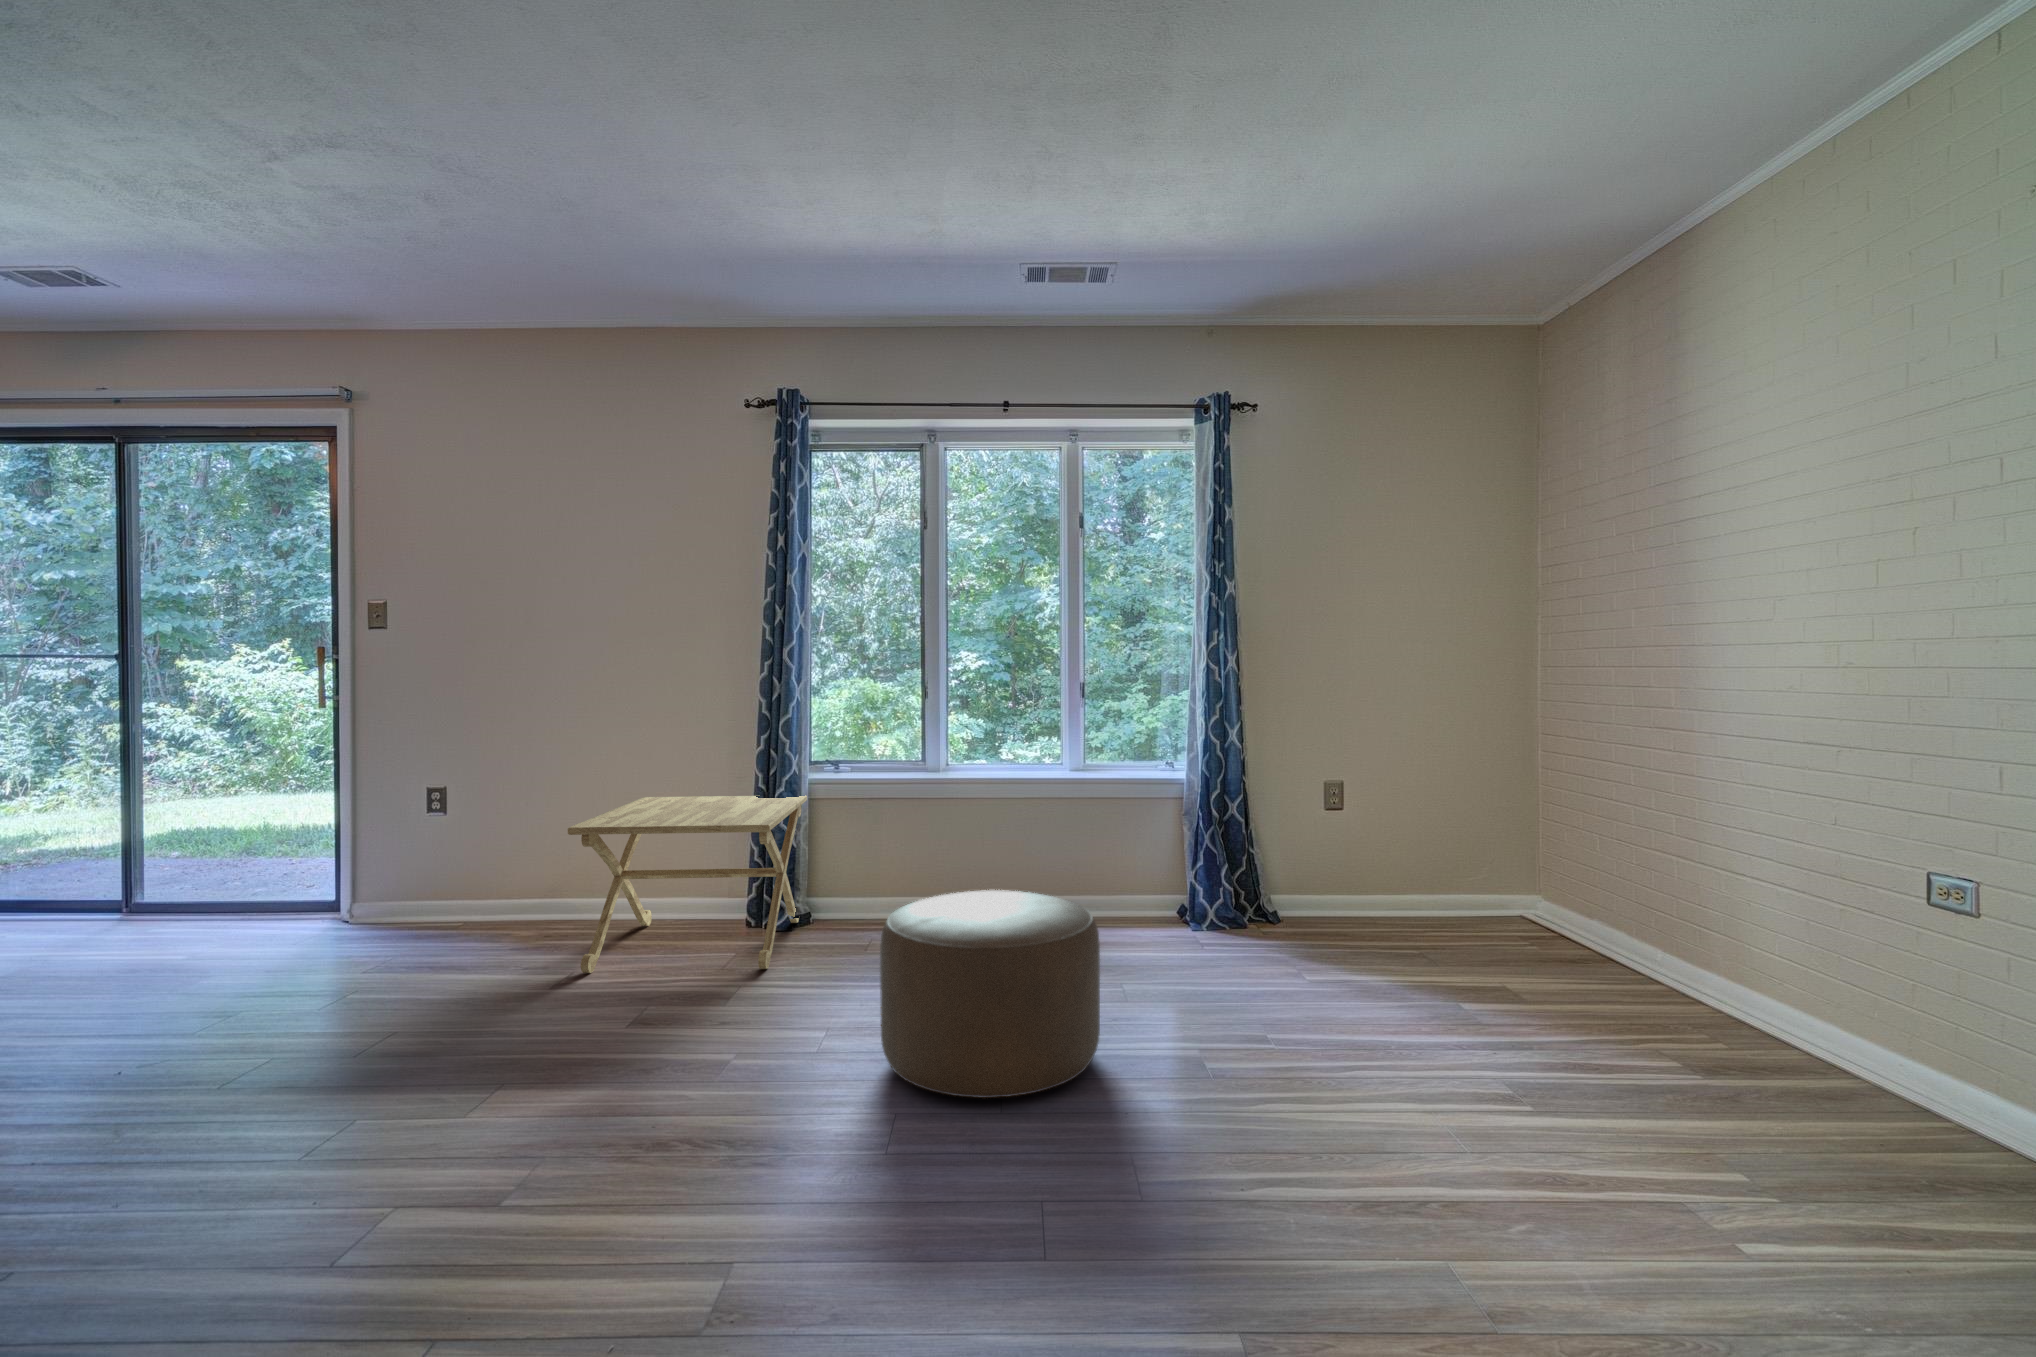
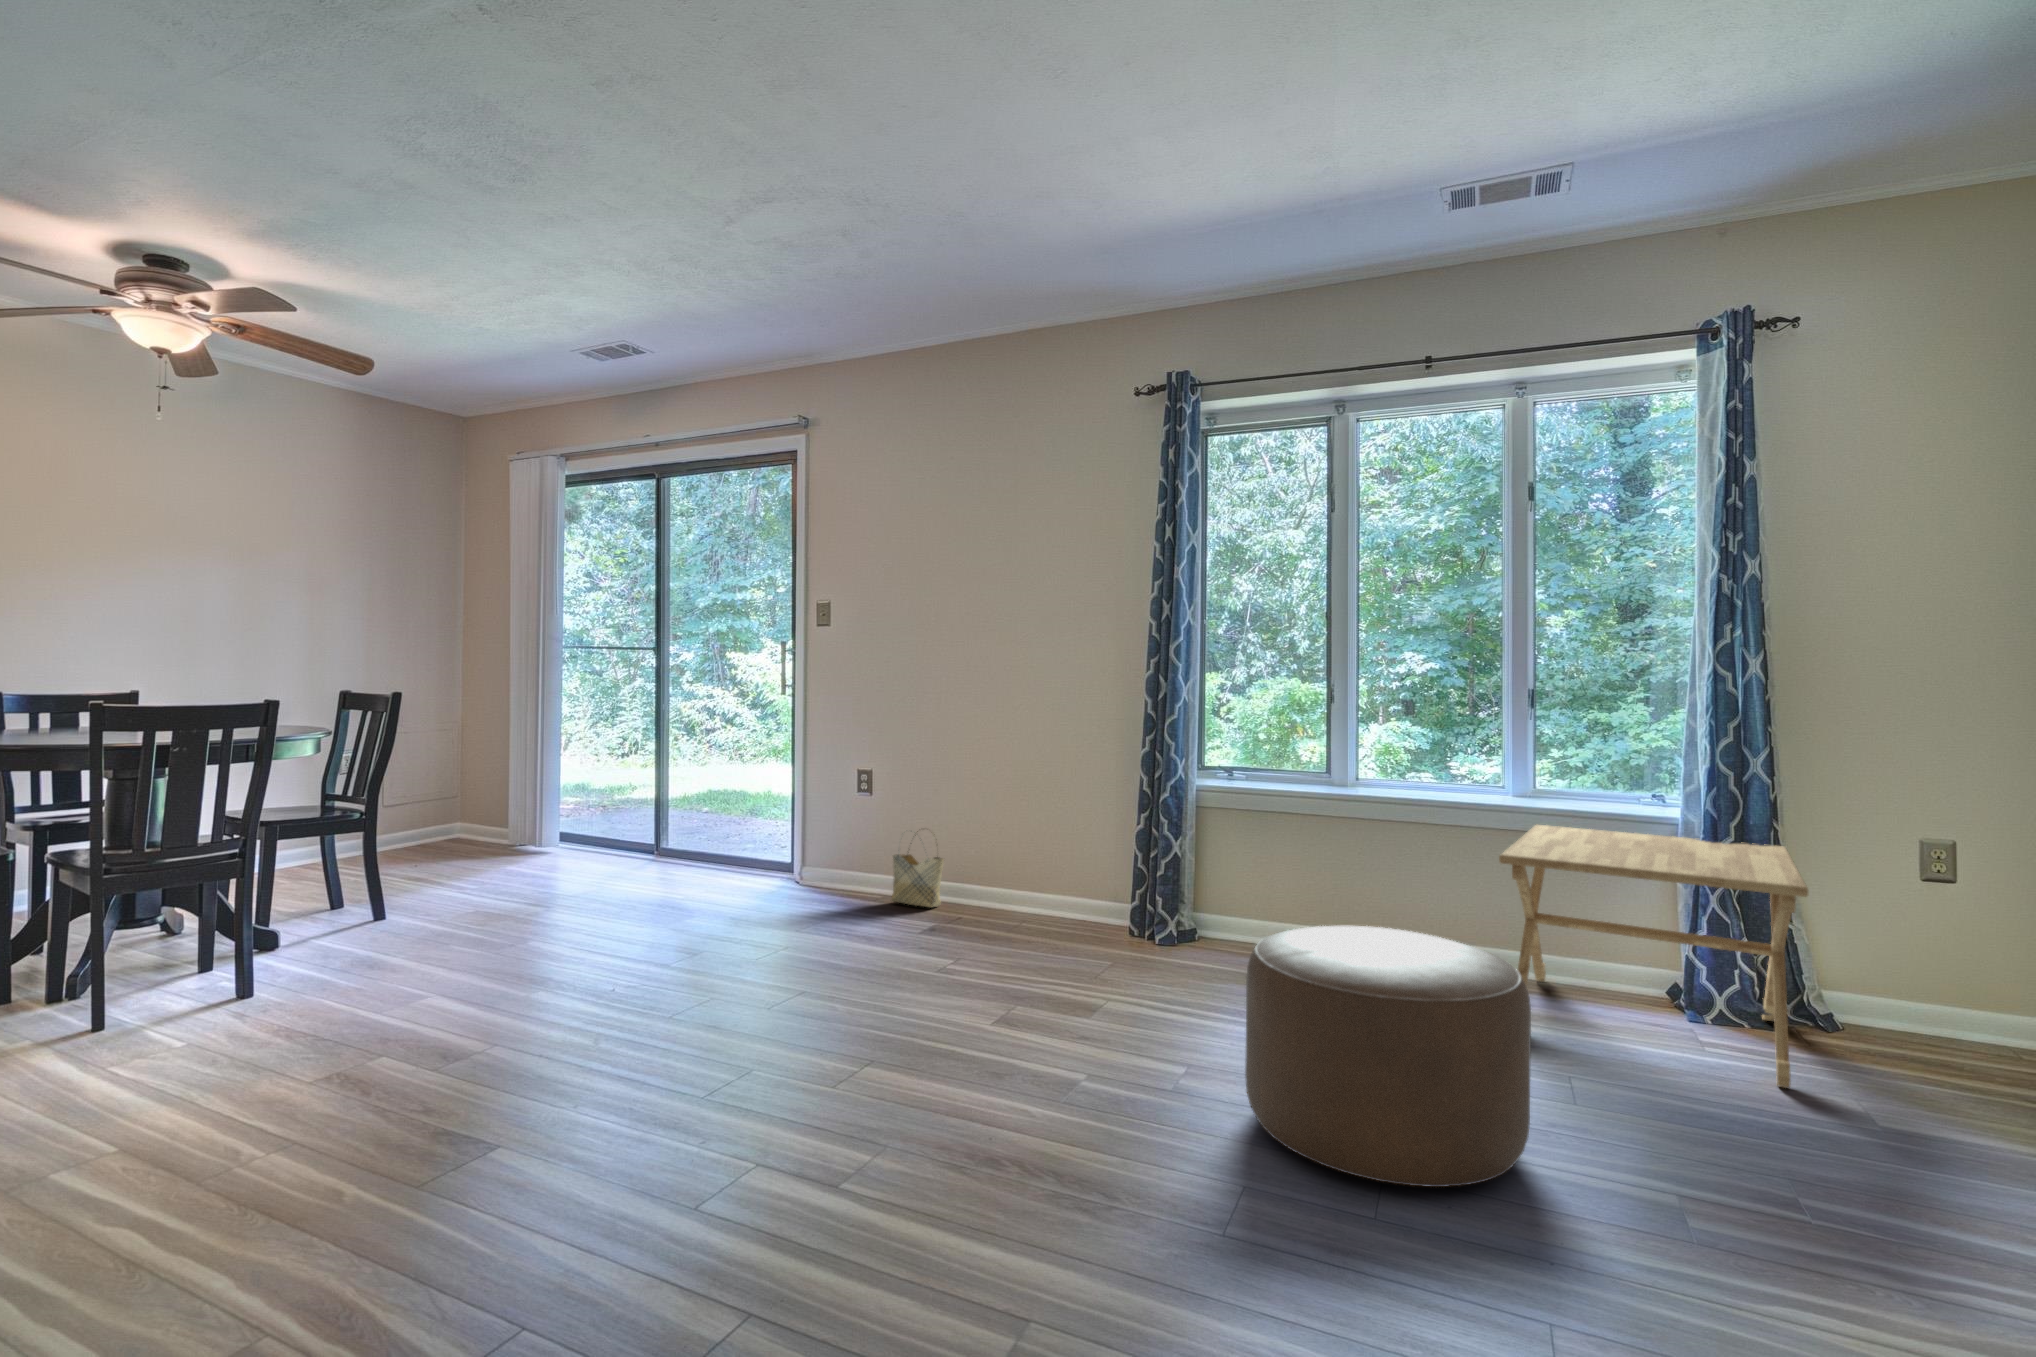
side table: present [568,795,807,973] -> present [1499,825,1808,1088]
woven basket: none [477,843,542,927] -> present [891,831,944,907]

